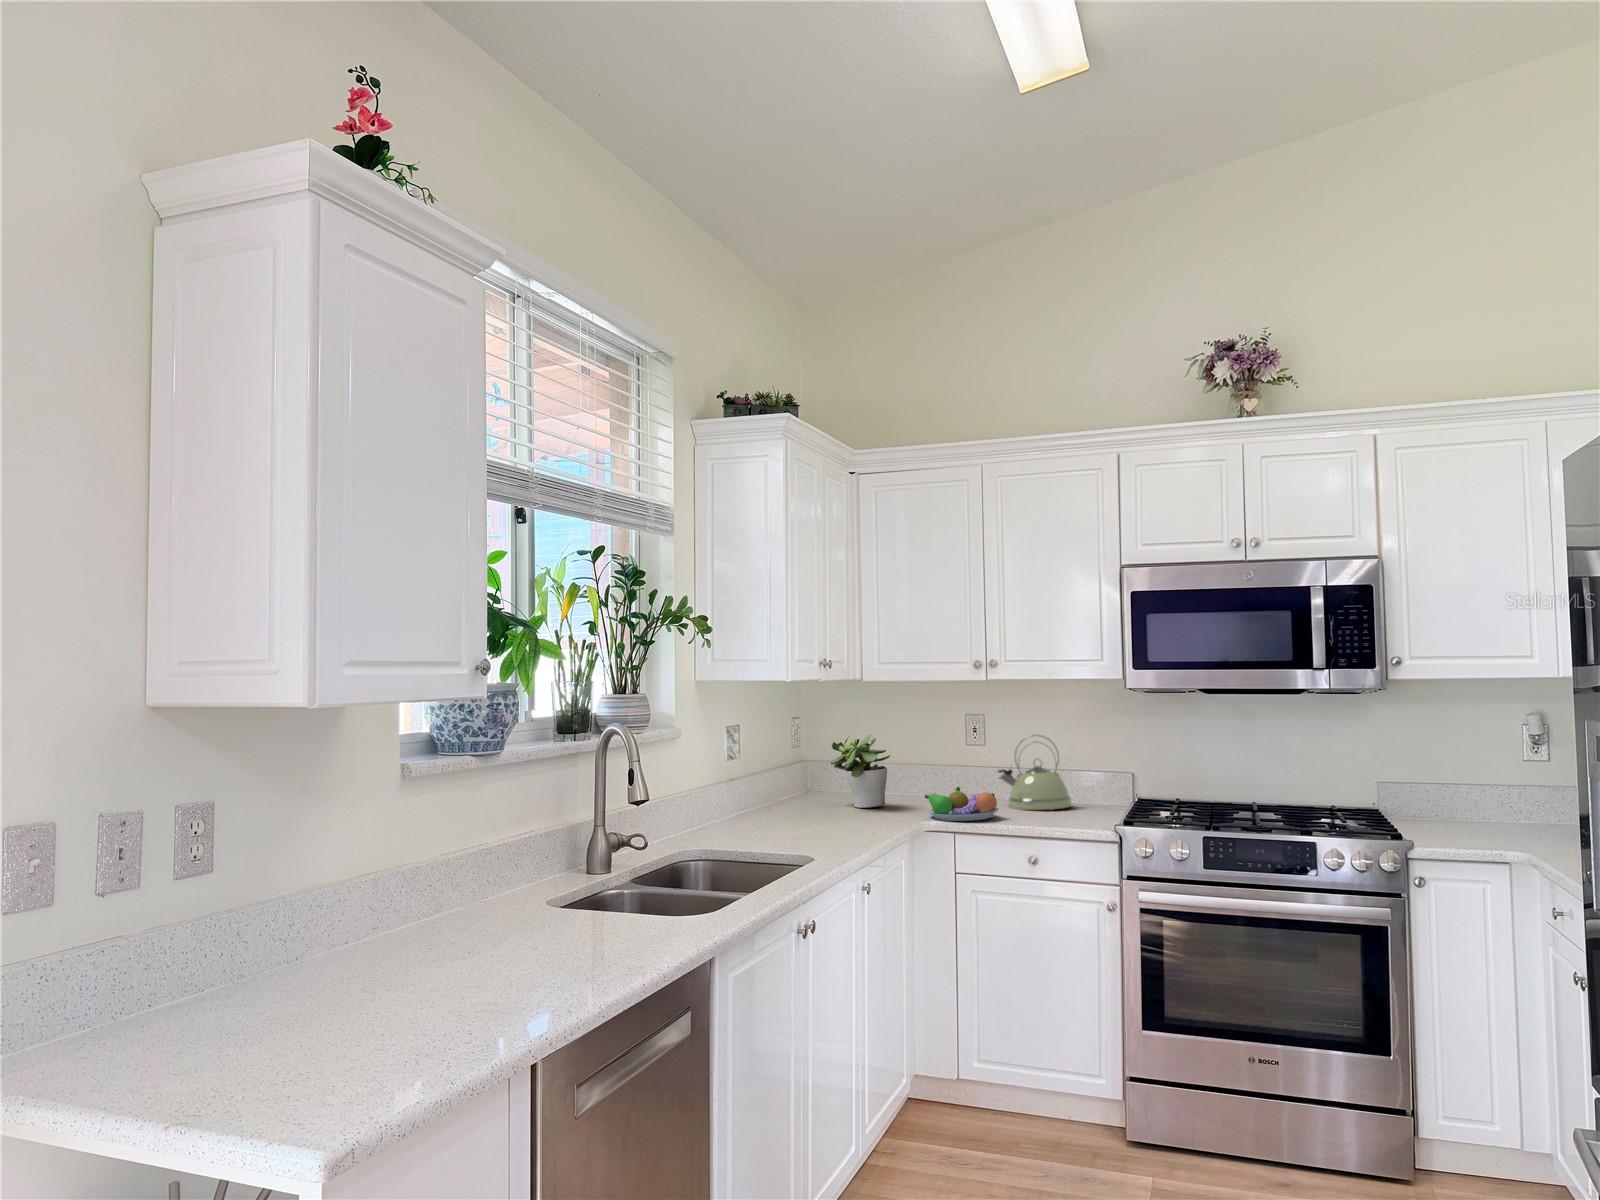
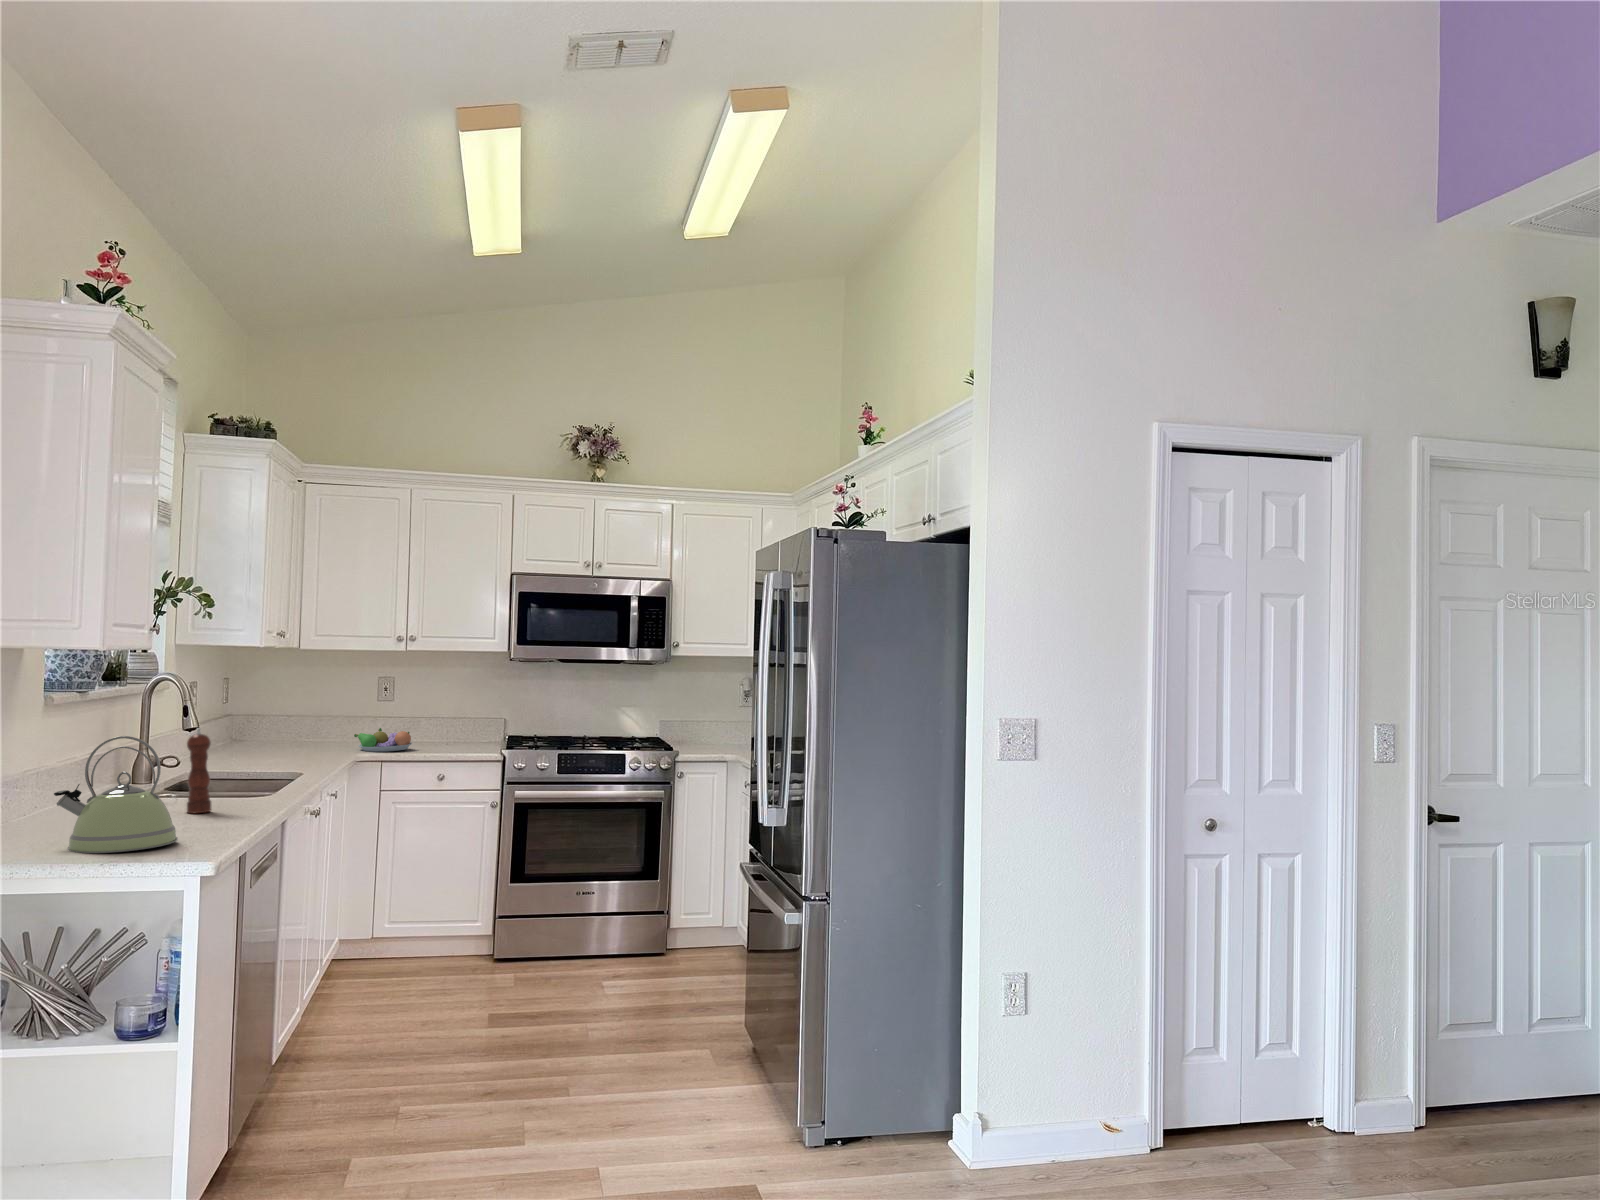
potted plant: present [831,735,890,808] -> none [273,690,324,746]
kettle: present [998,735,1072,810] -> present [54,736,178,853]
pepper mill: none [556,819,595,956] -> present [187,728,212,813]

